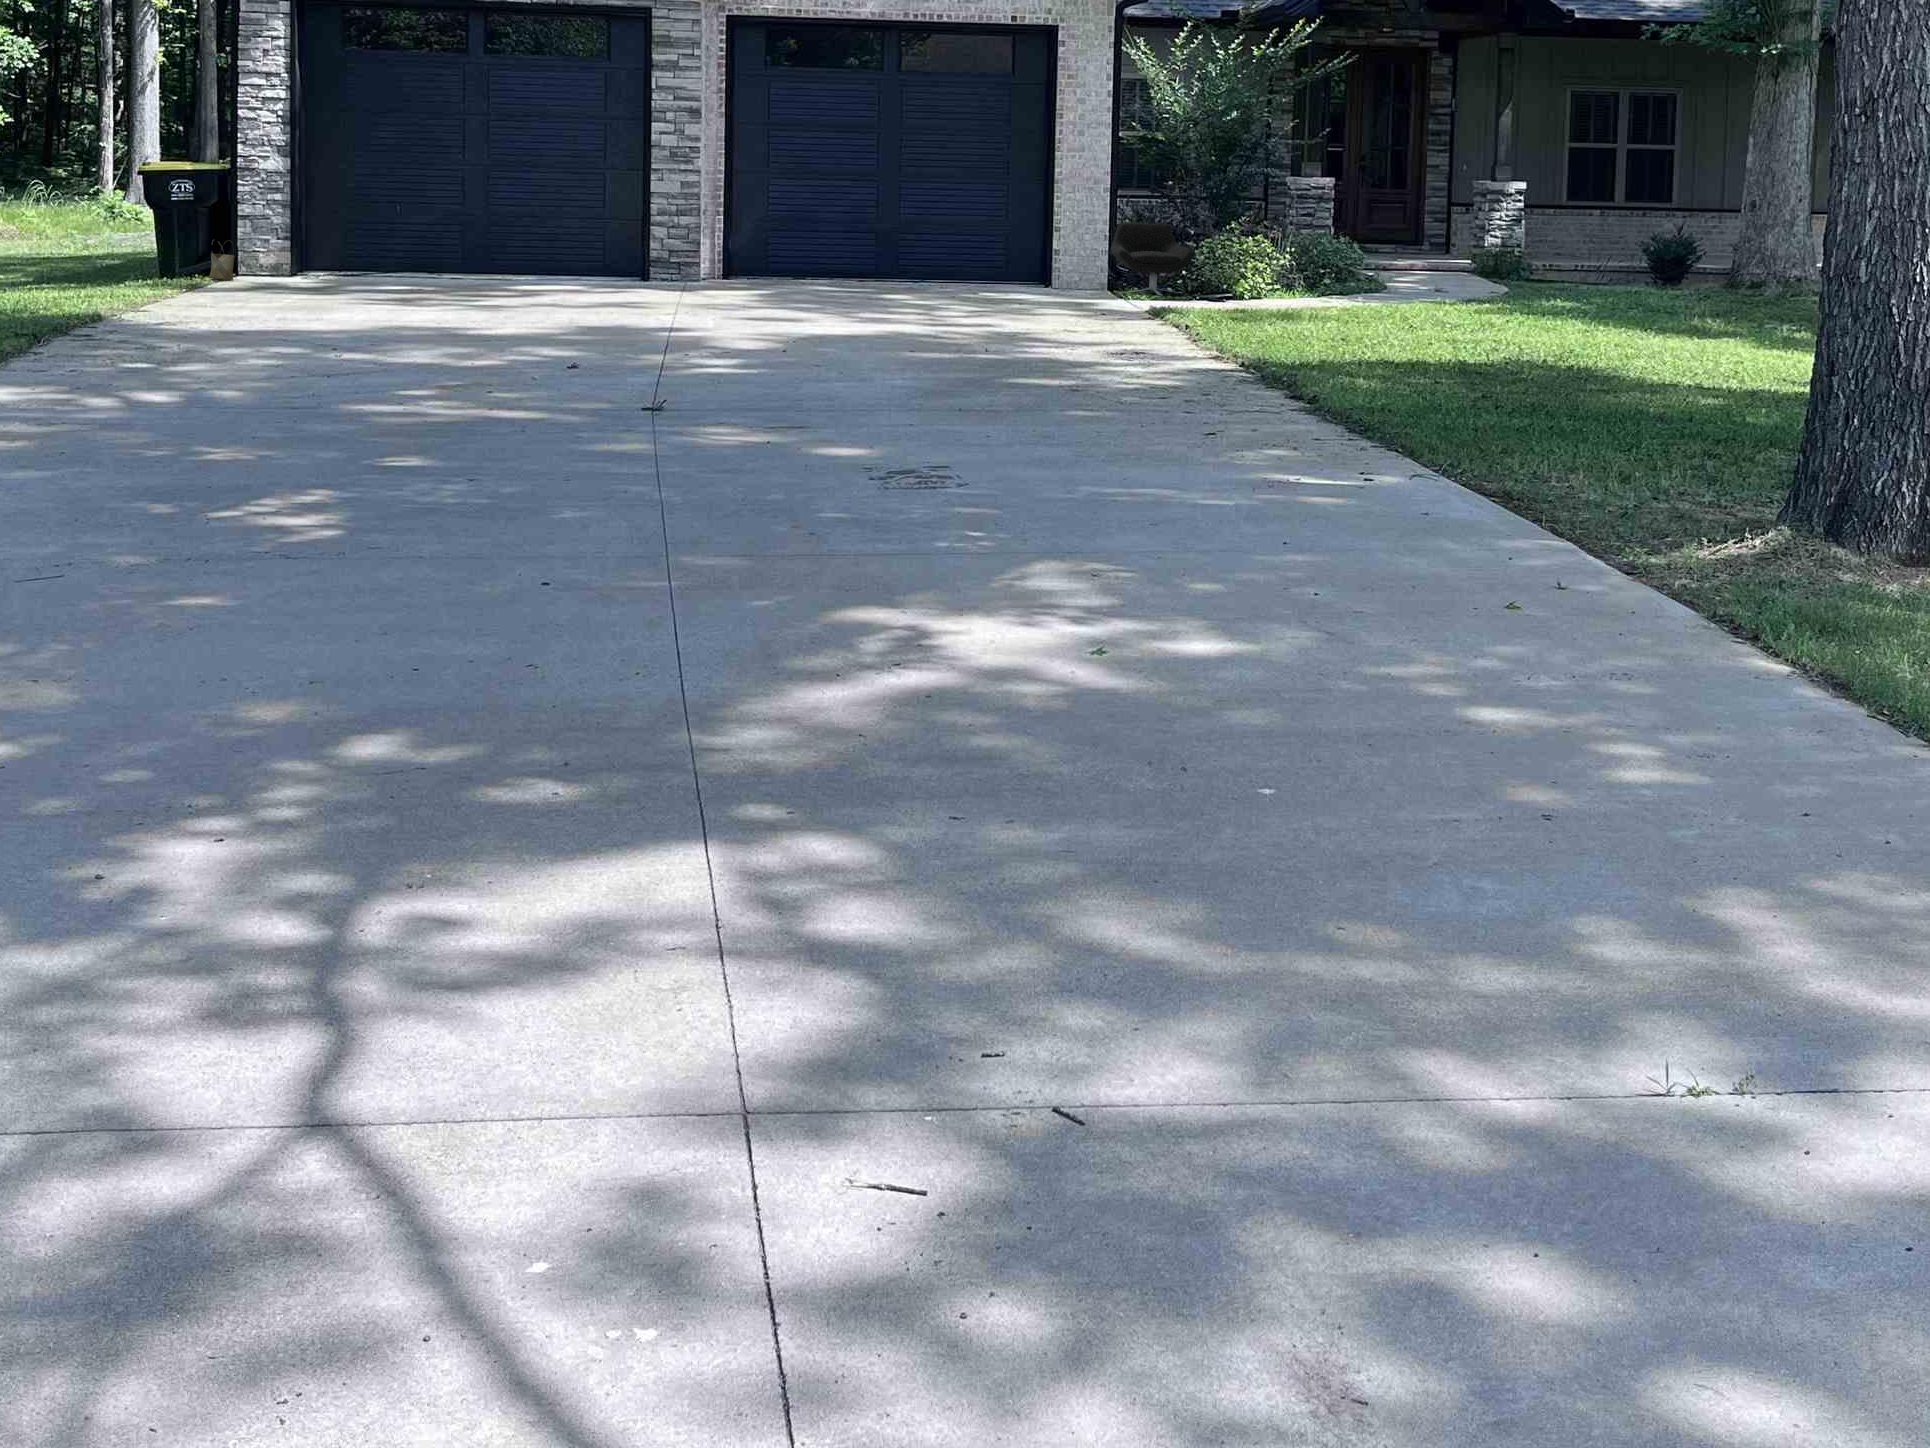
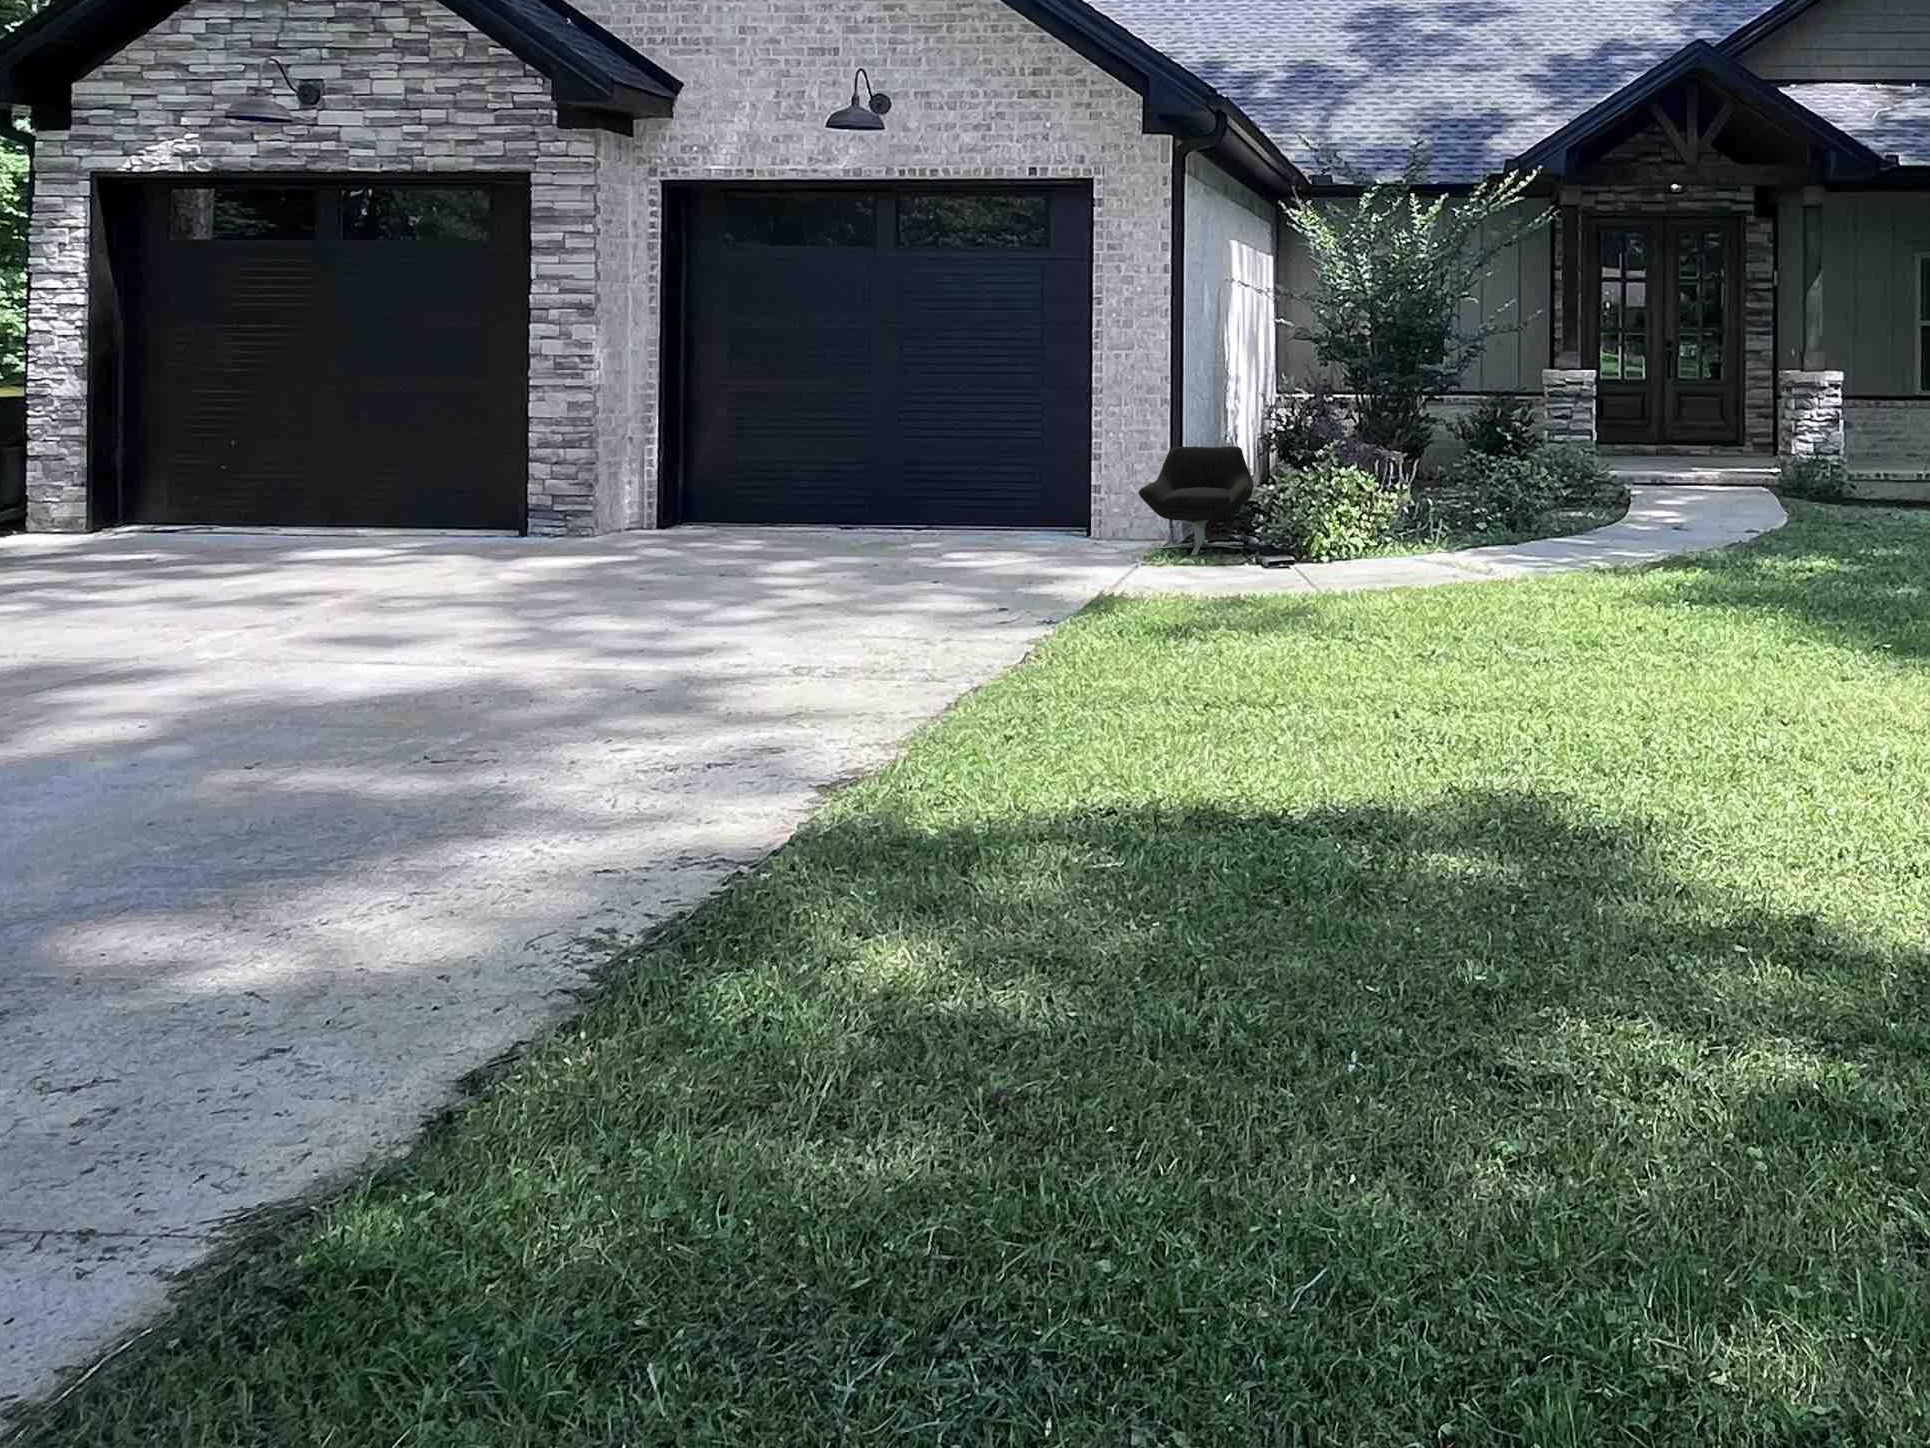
woven basket: present [209,240,235,280] -> none [6,484,36,535]

